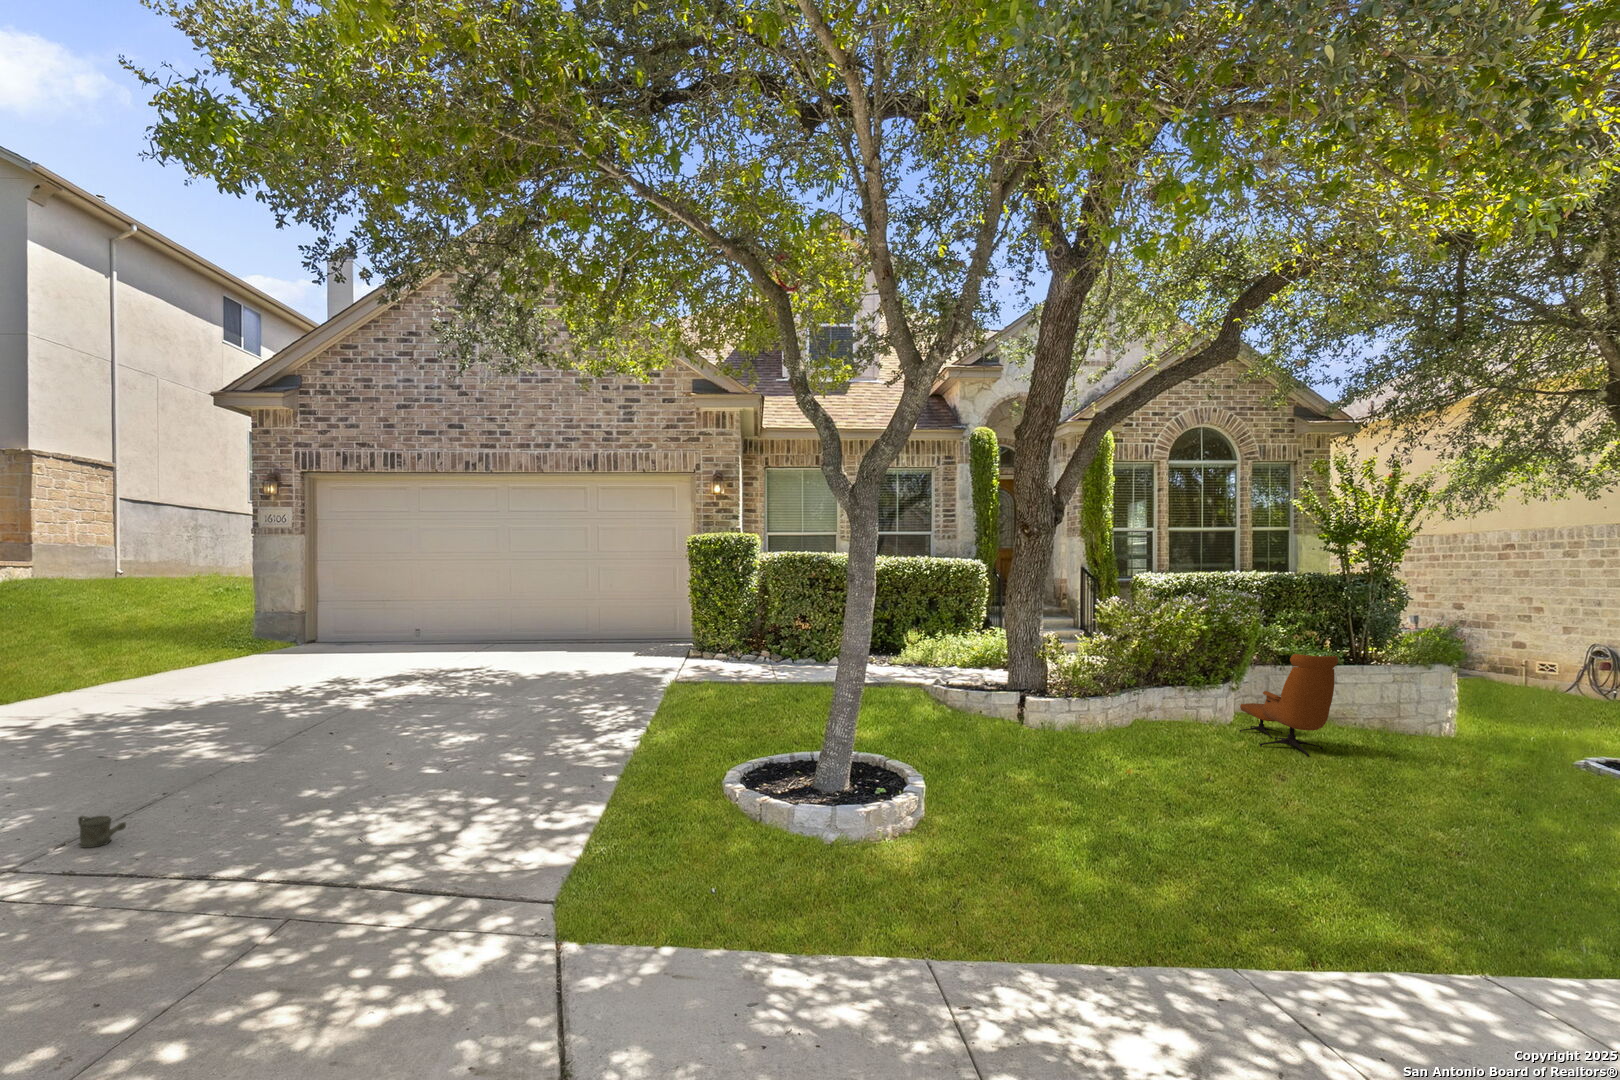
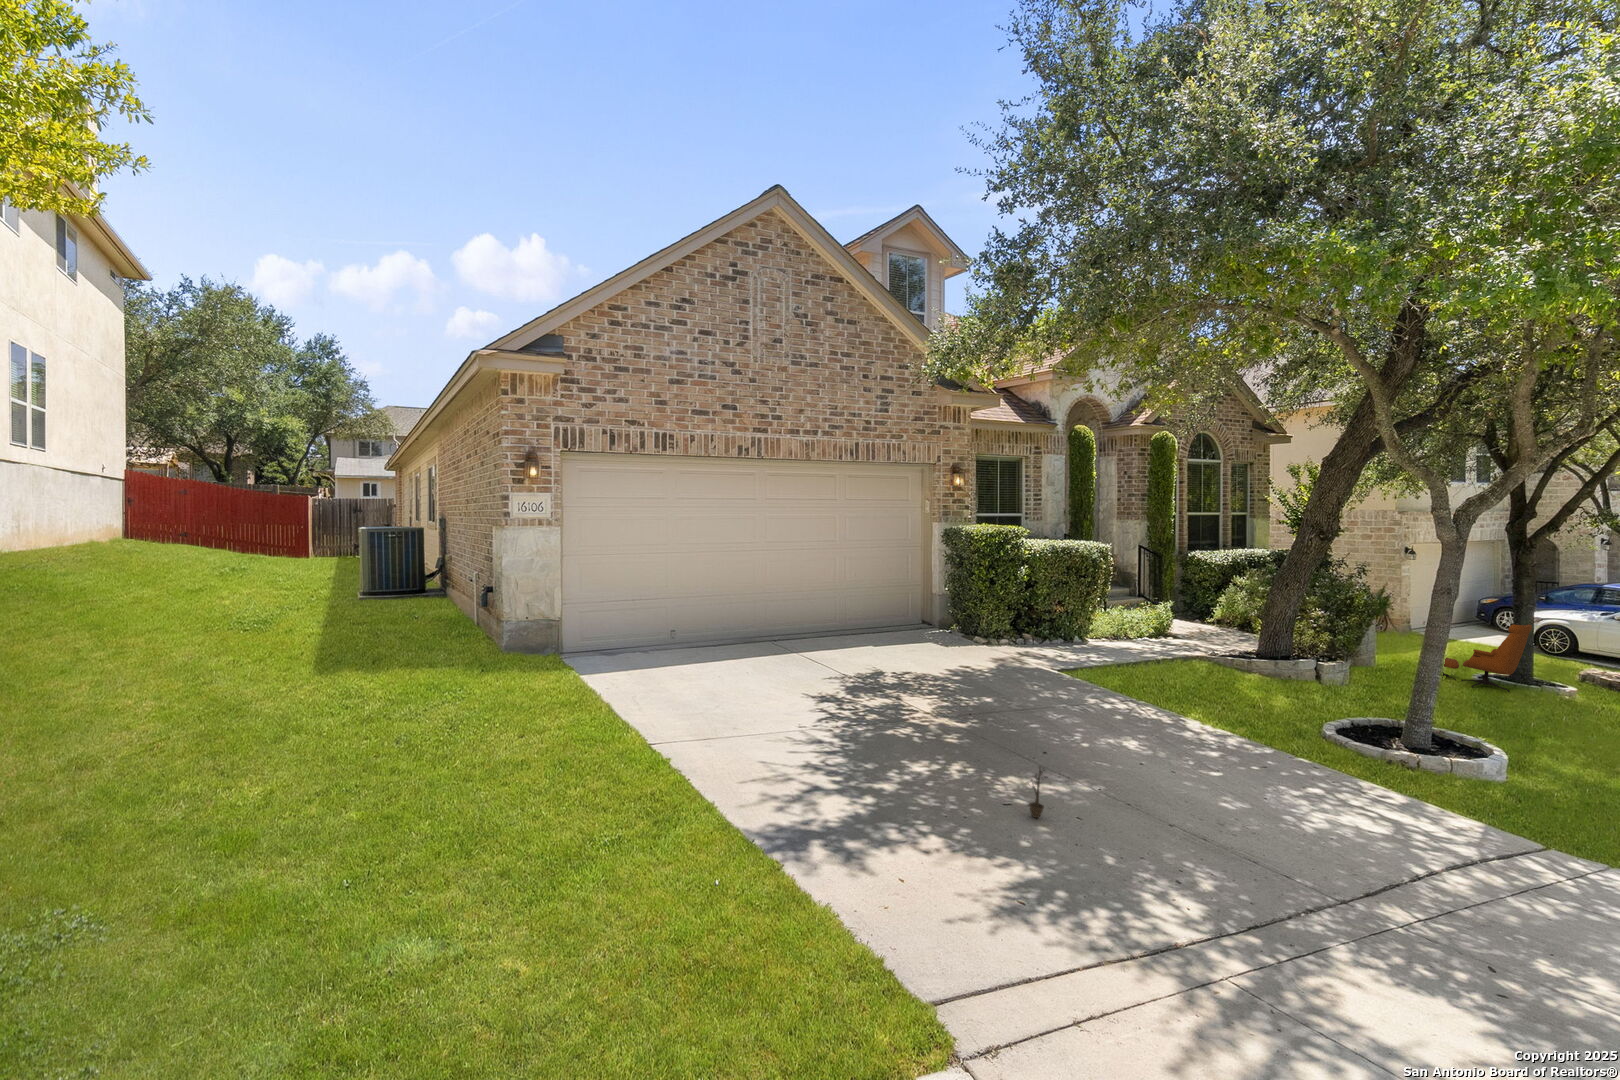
decorative plant: none [93,716,143,767] -> present [1027,768,1046,818]
watering can: present [78,816,126,848] -> none [1290,865,1353,898]

